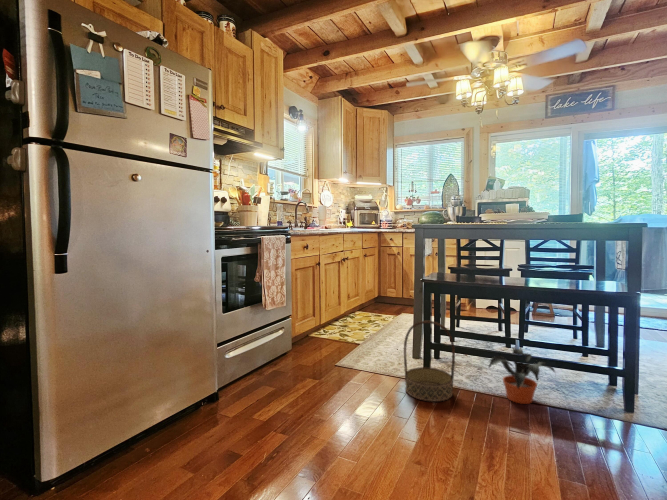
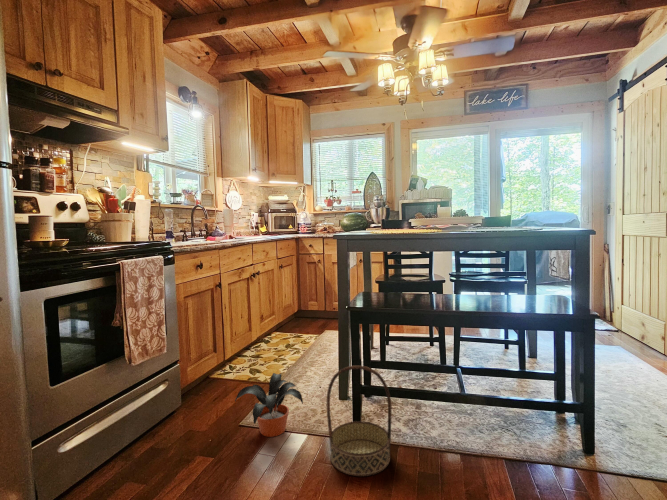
potted plant: present [489,349,554,404] -> present [235,373,303,437]

